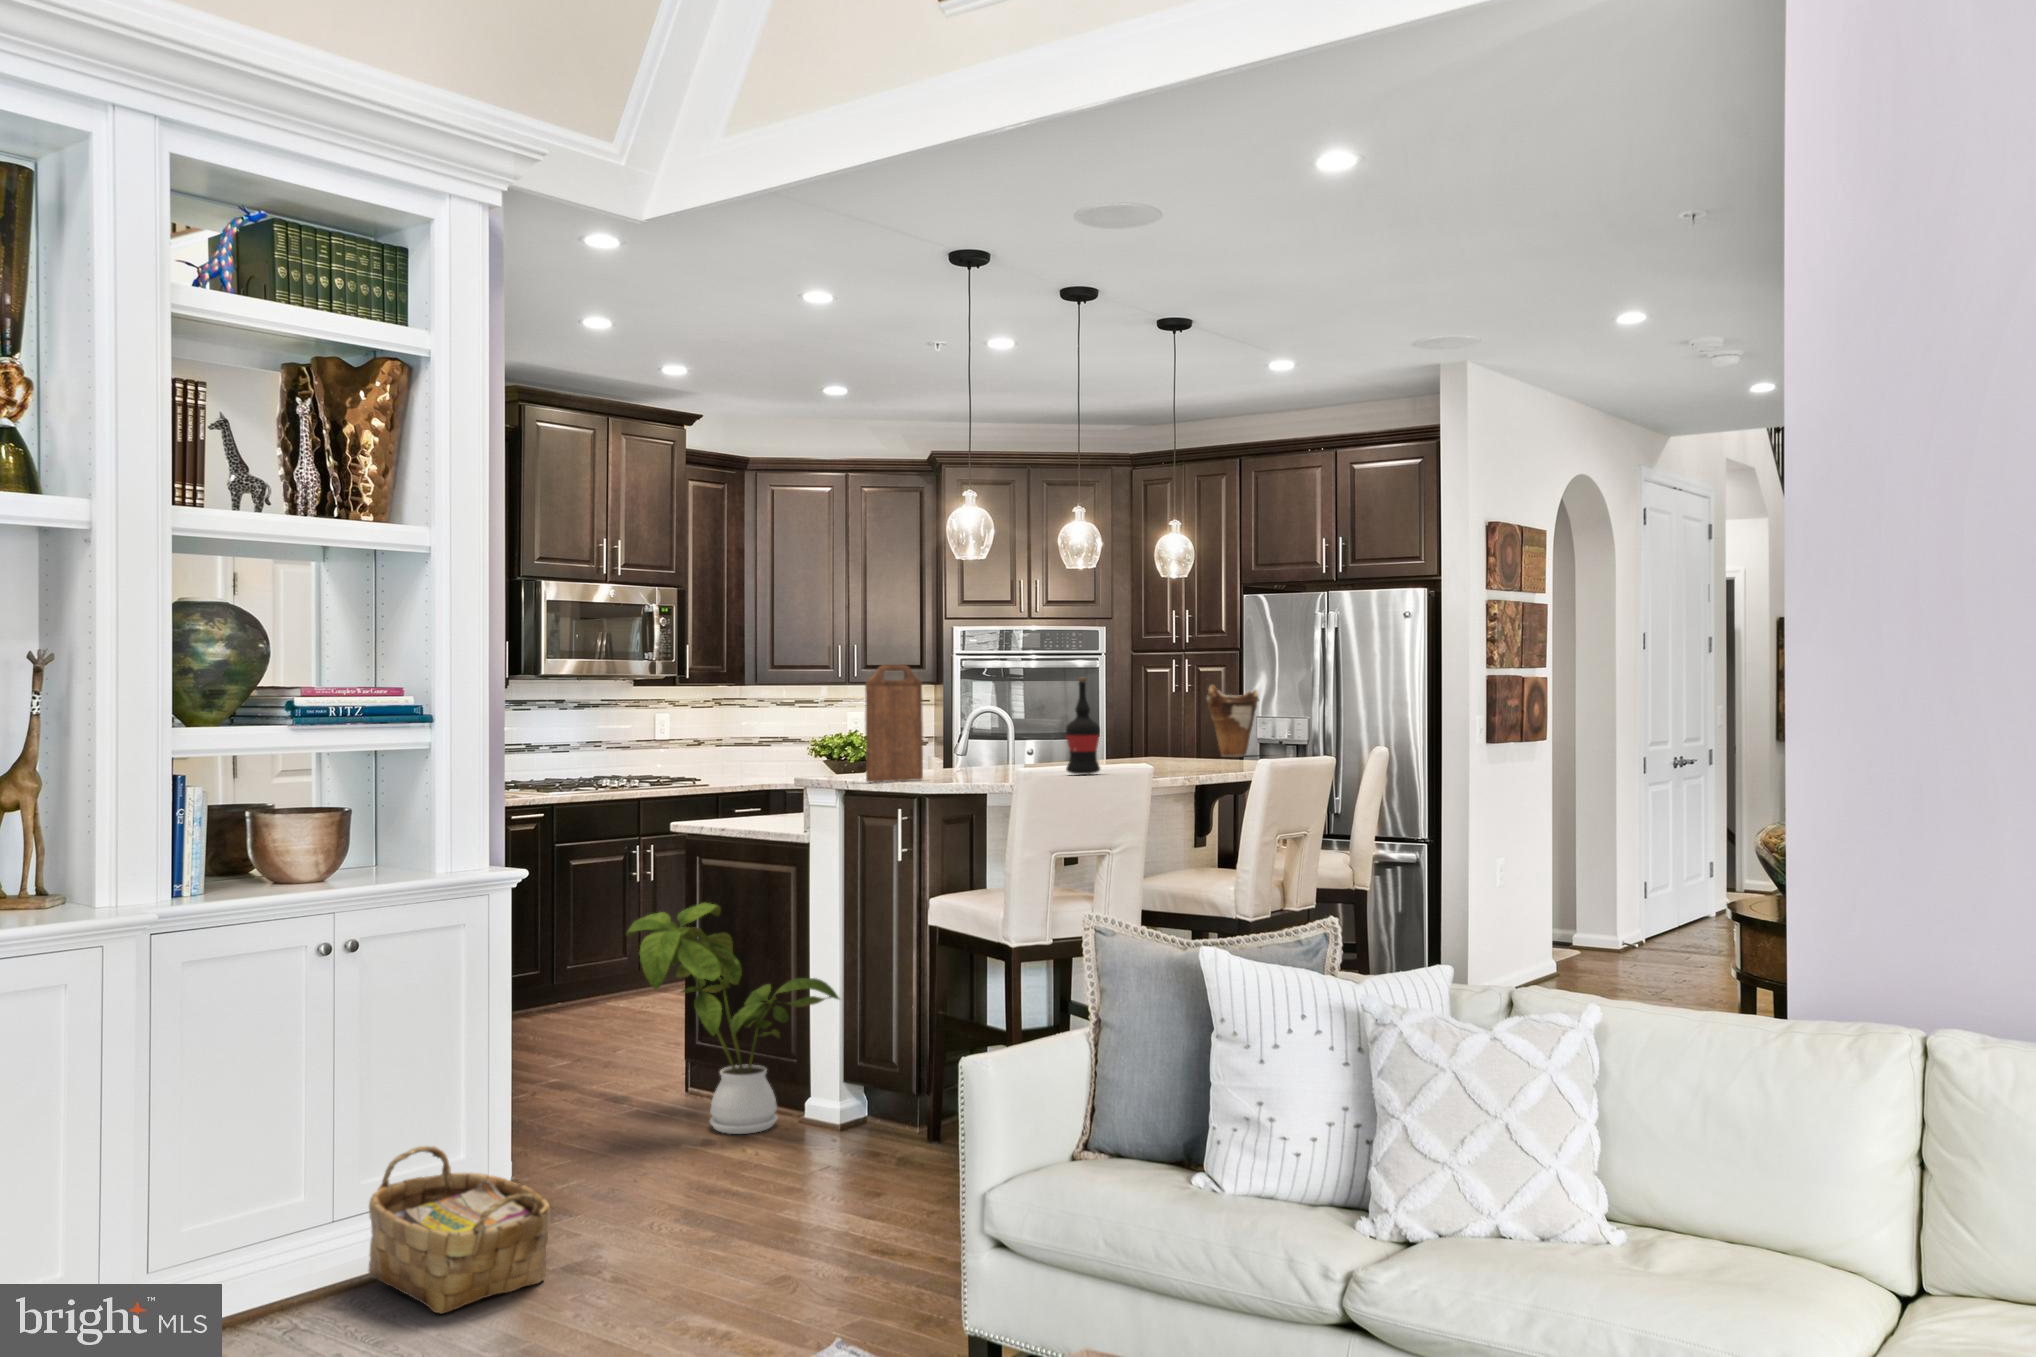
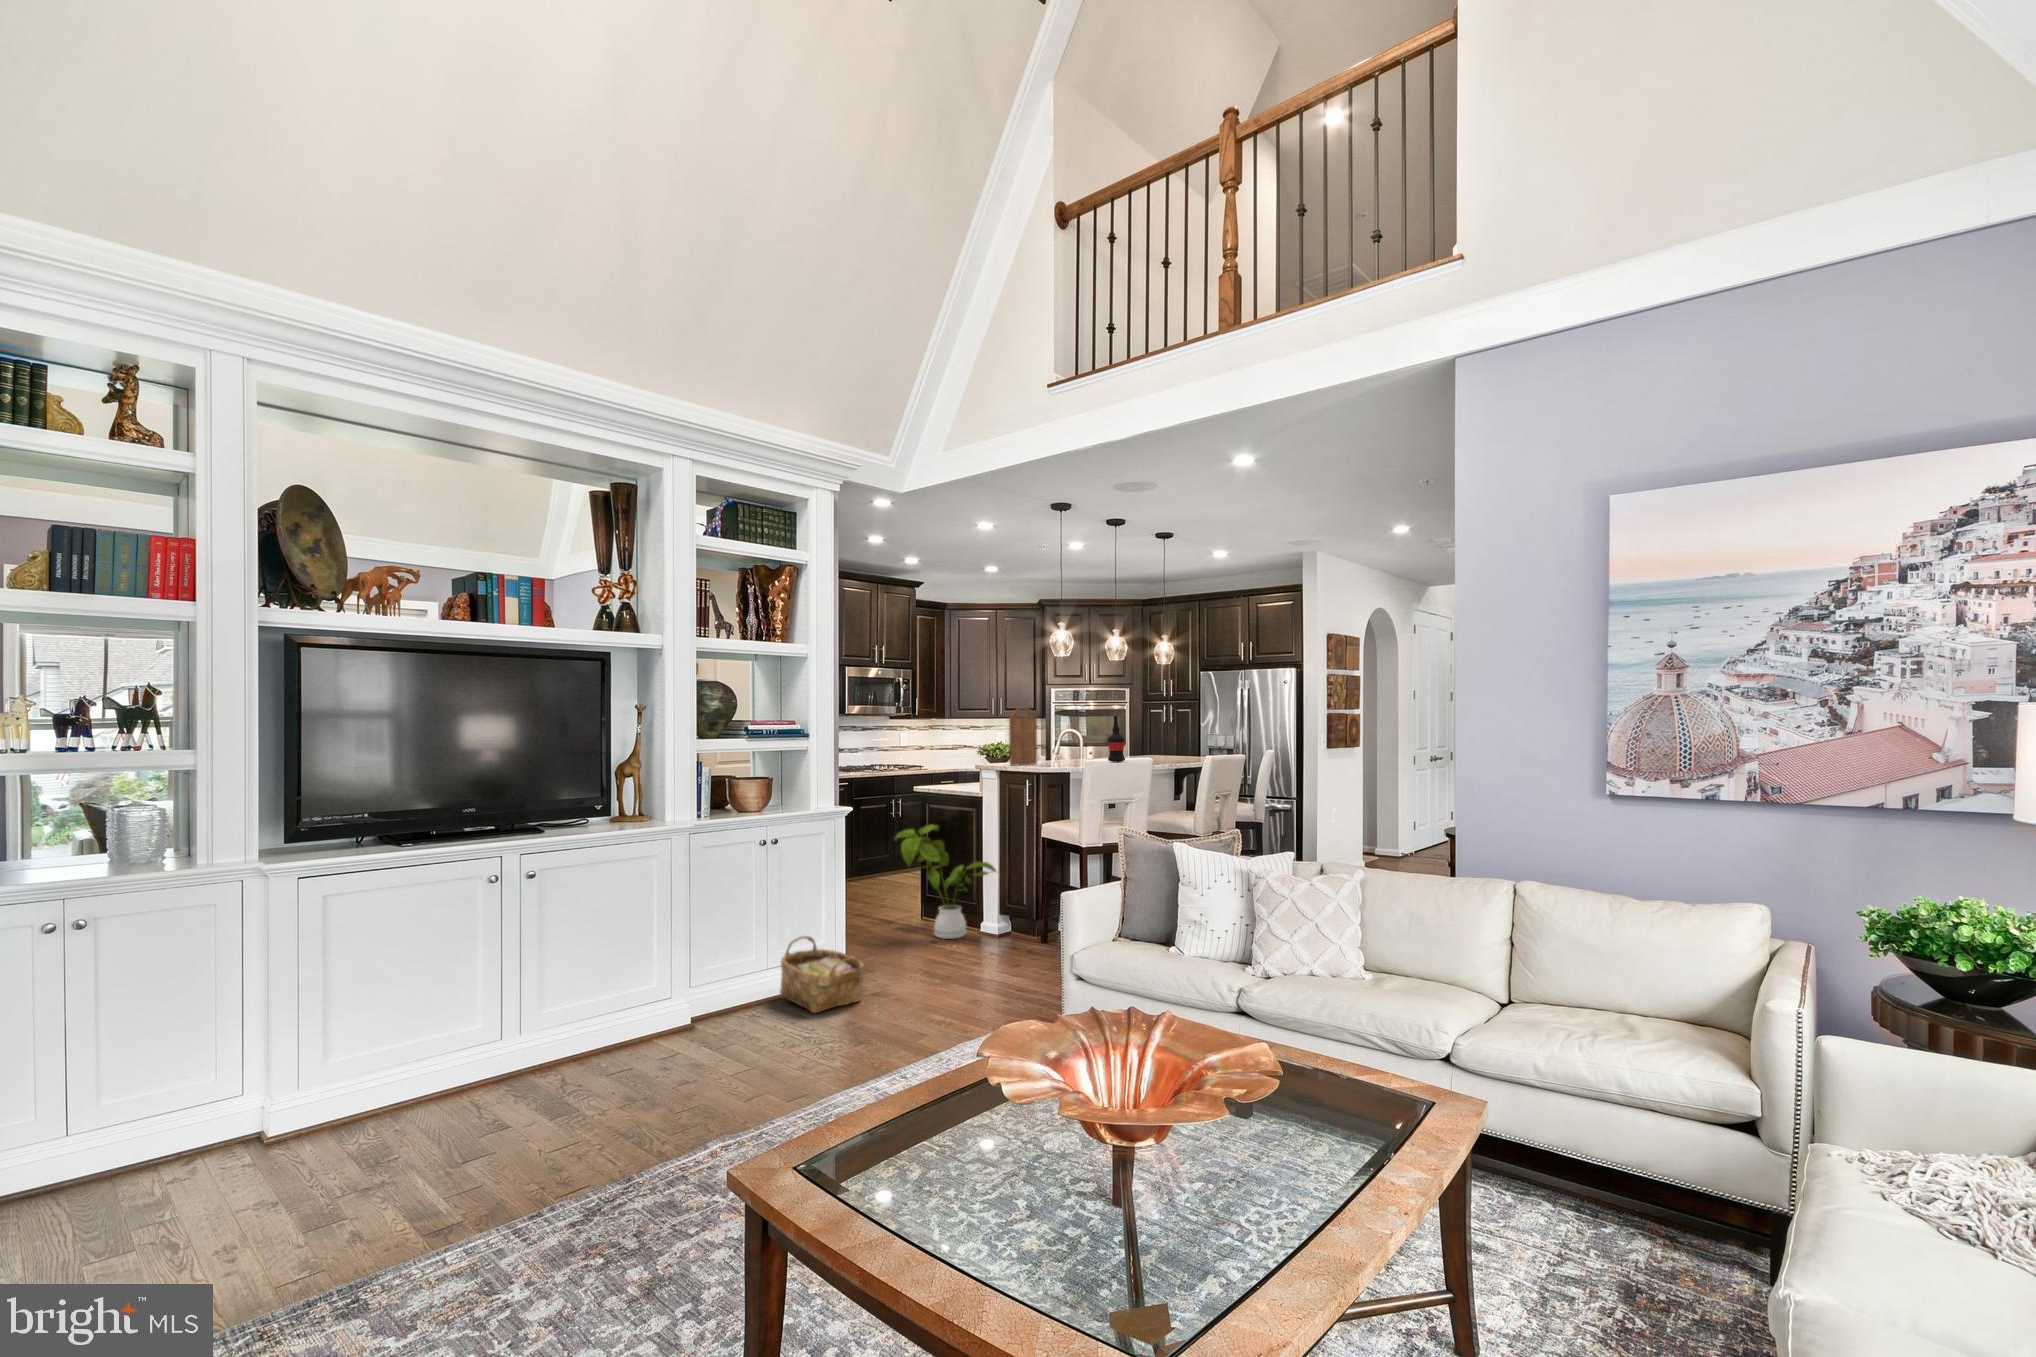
vase: present [1207,685,1259,757] -> none [1180,718,1208,755]

